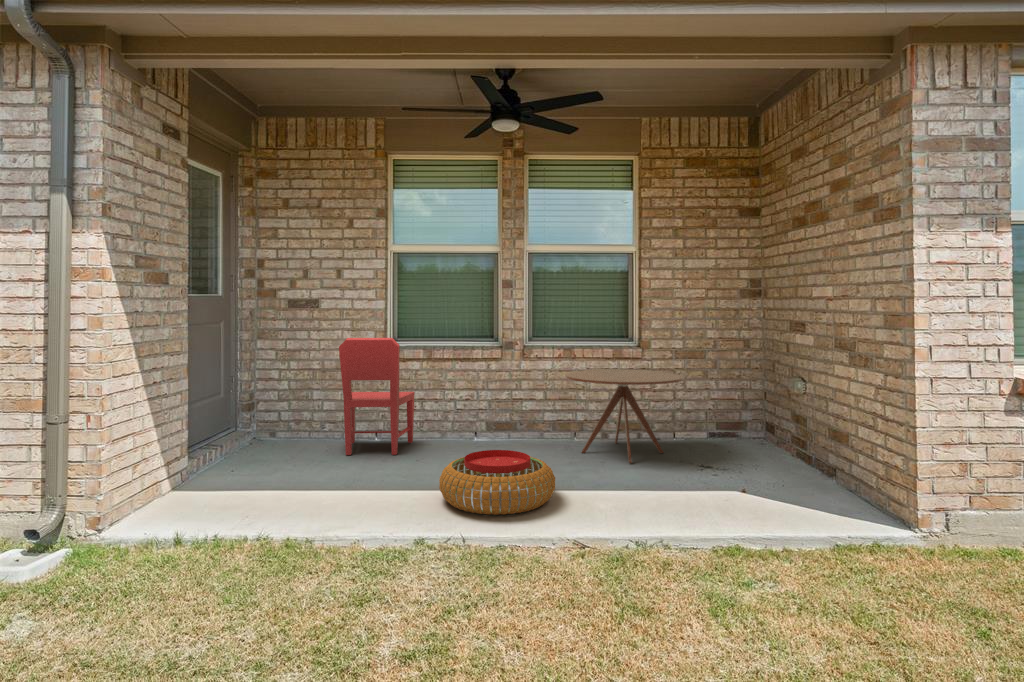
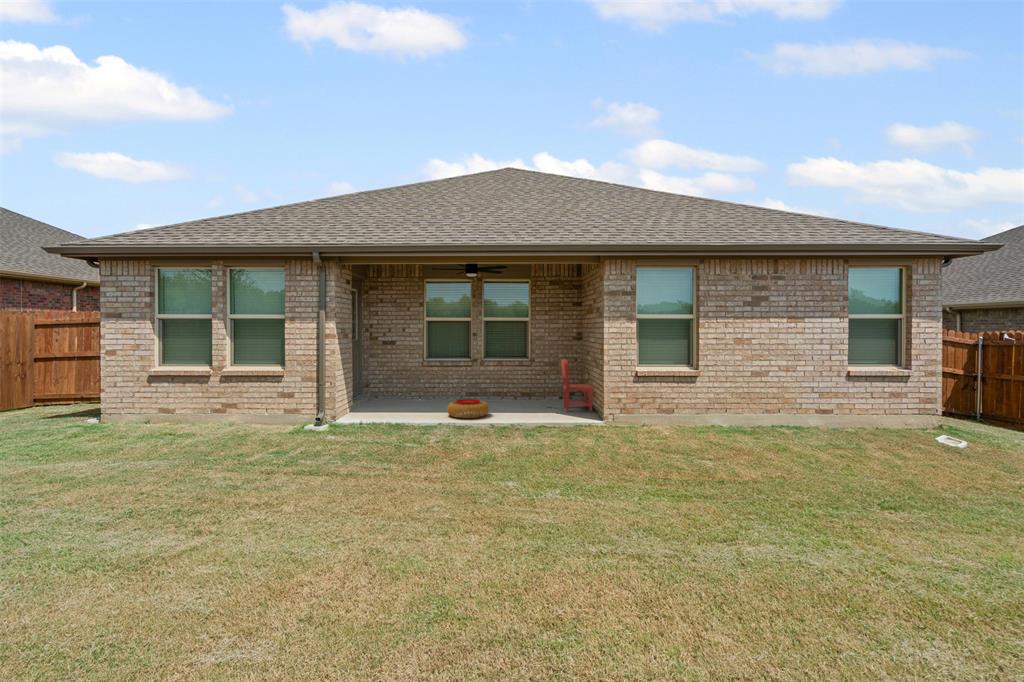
dining chair: present [339,338,415,455] -> present [561,359,593,412]
round table: present [565,369,684,463] -> none [498,370,545,406]

